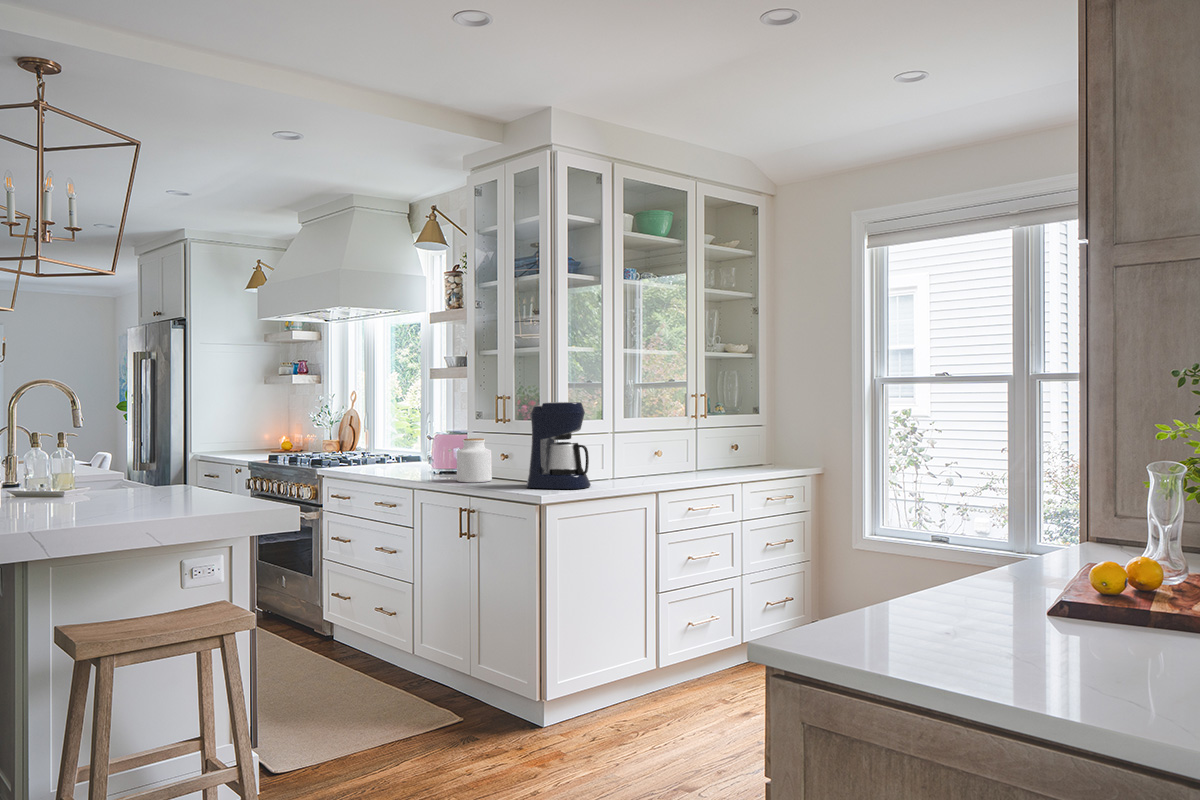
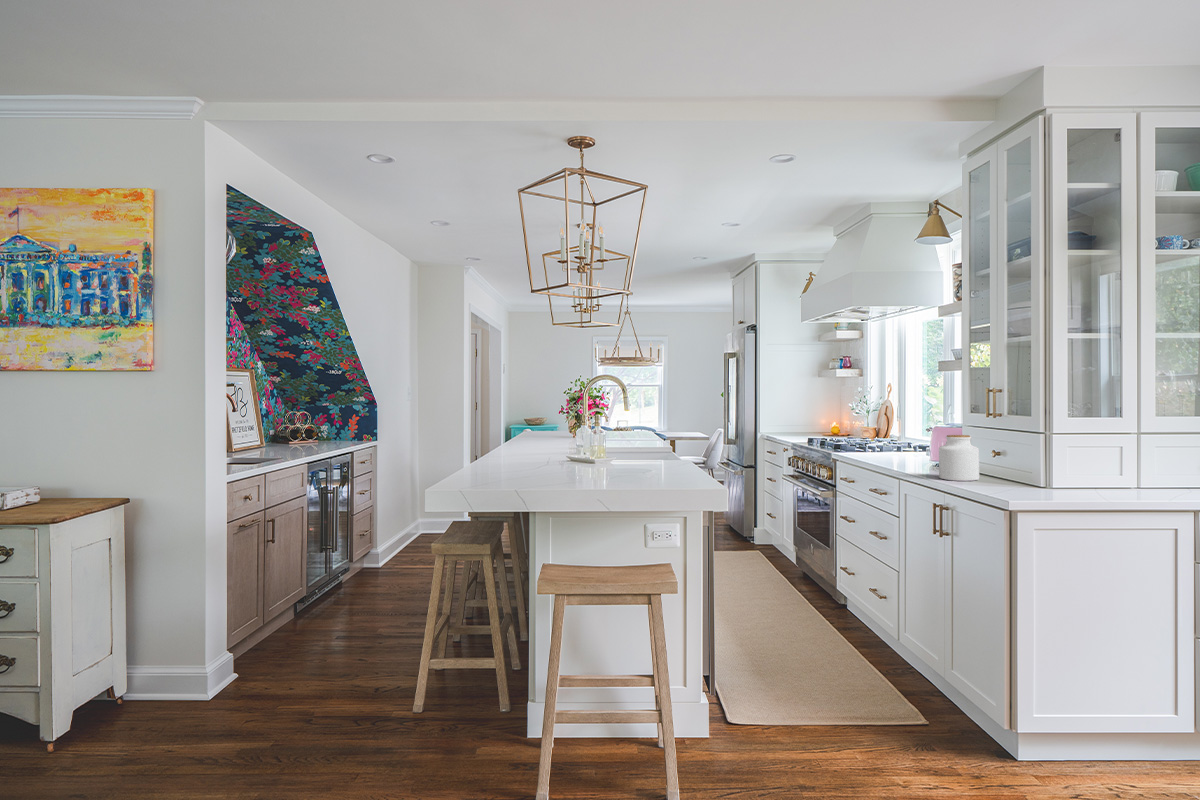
coffee maker: present [527,402,591,489] -> none [1007,399,1094,500]

